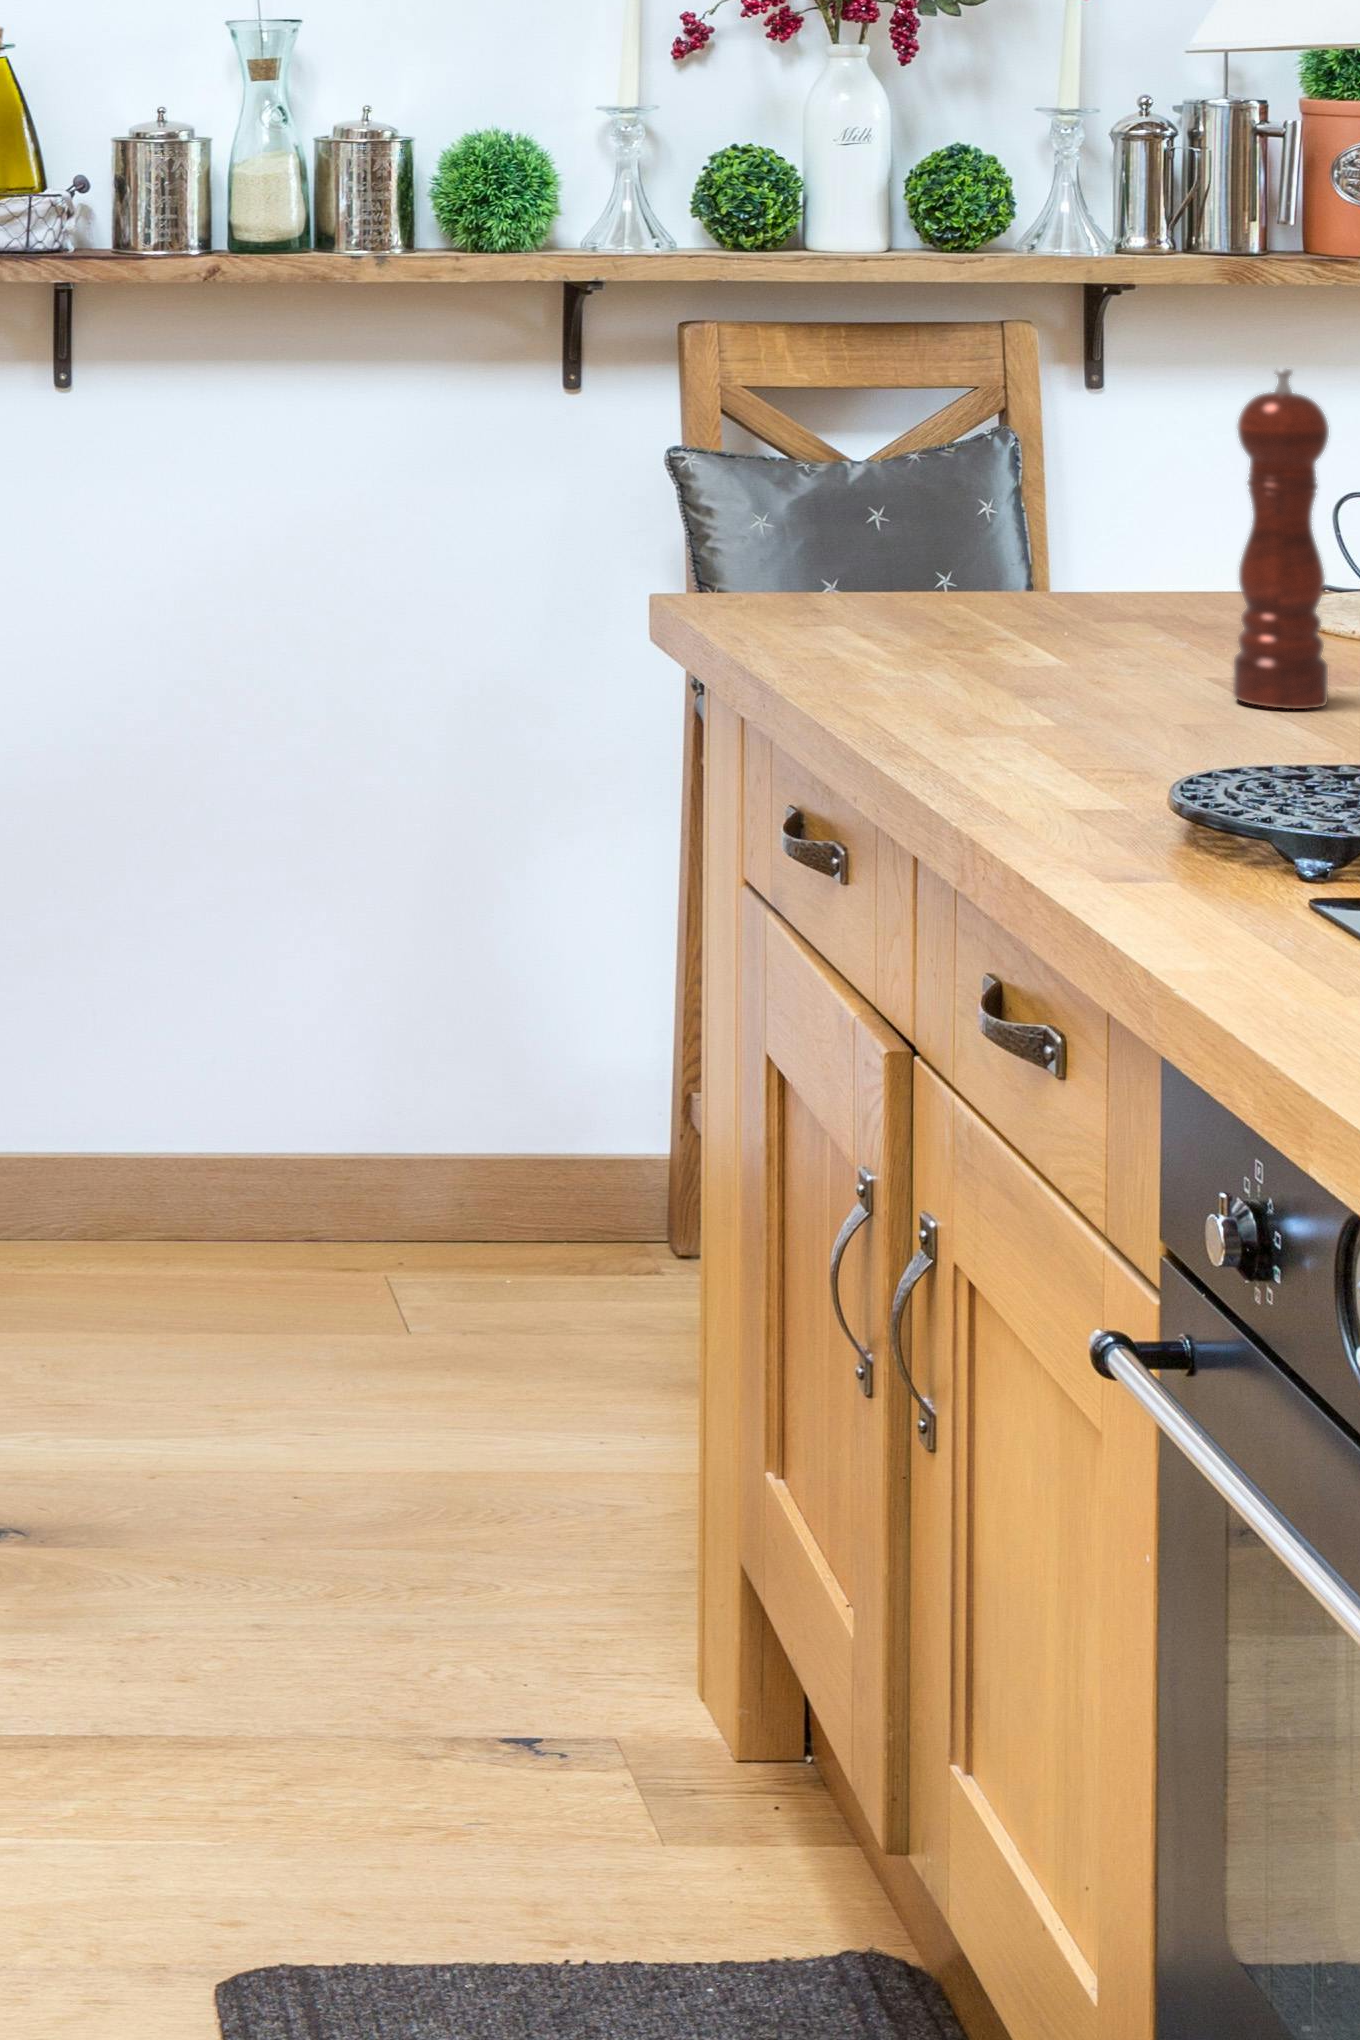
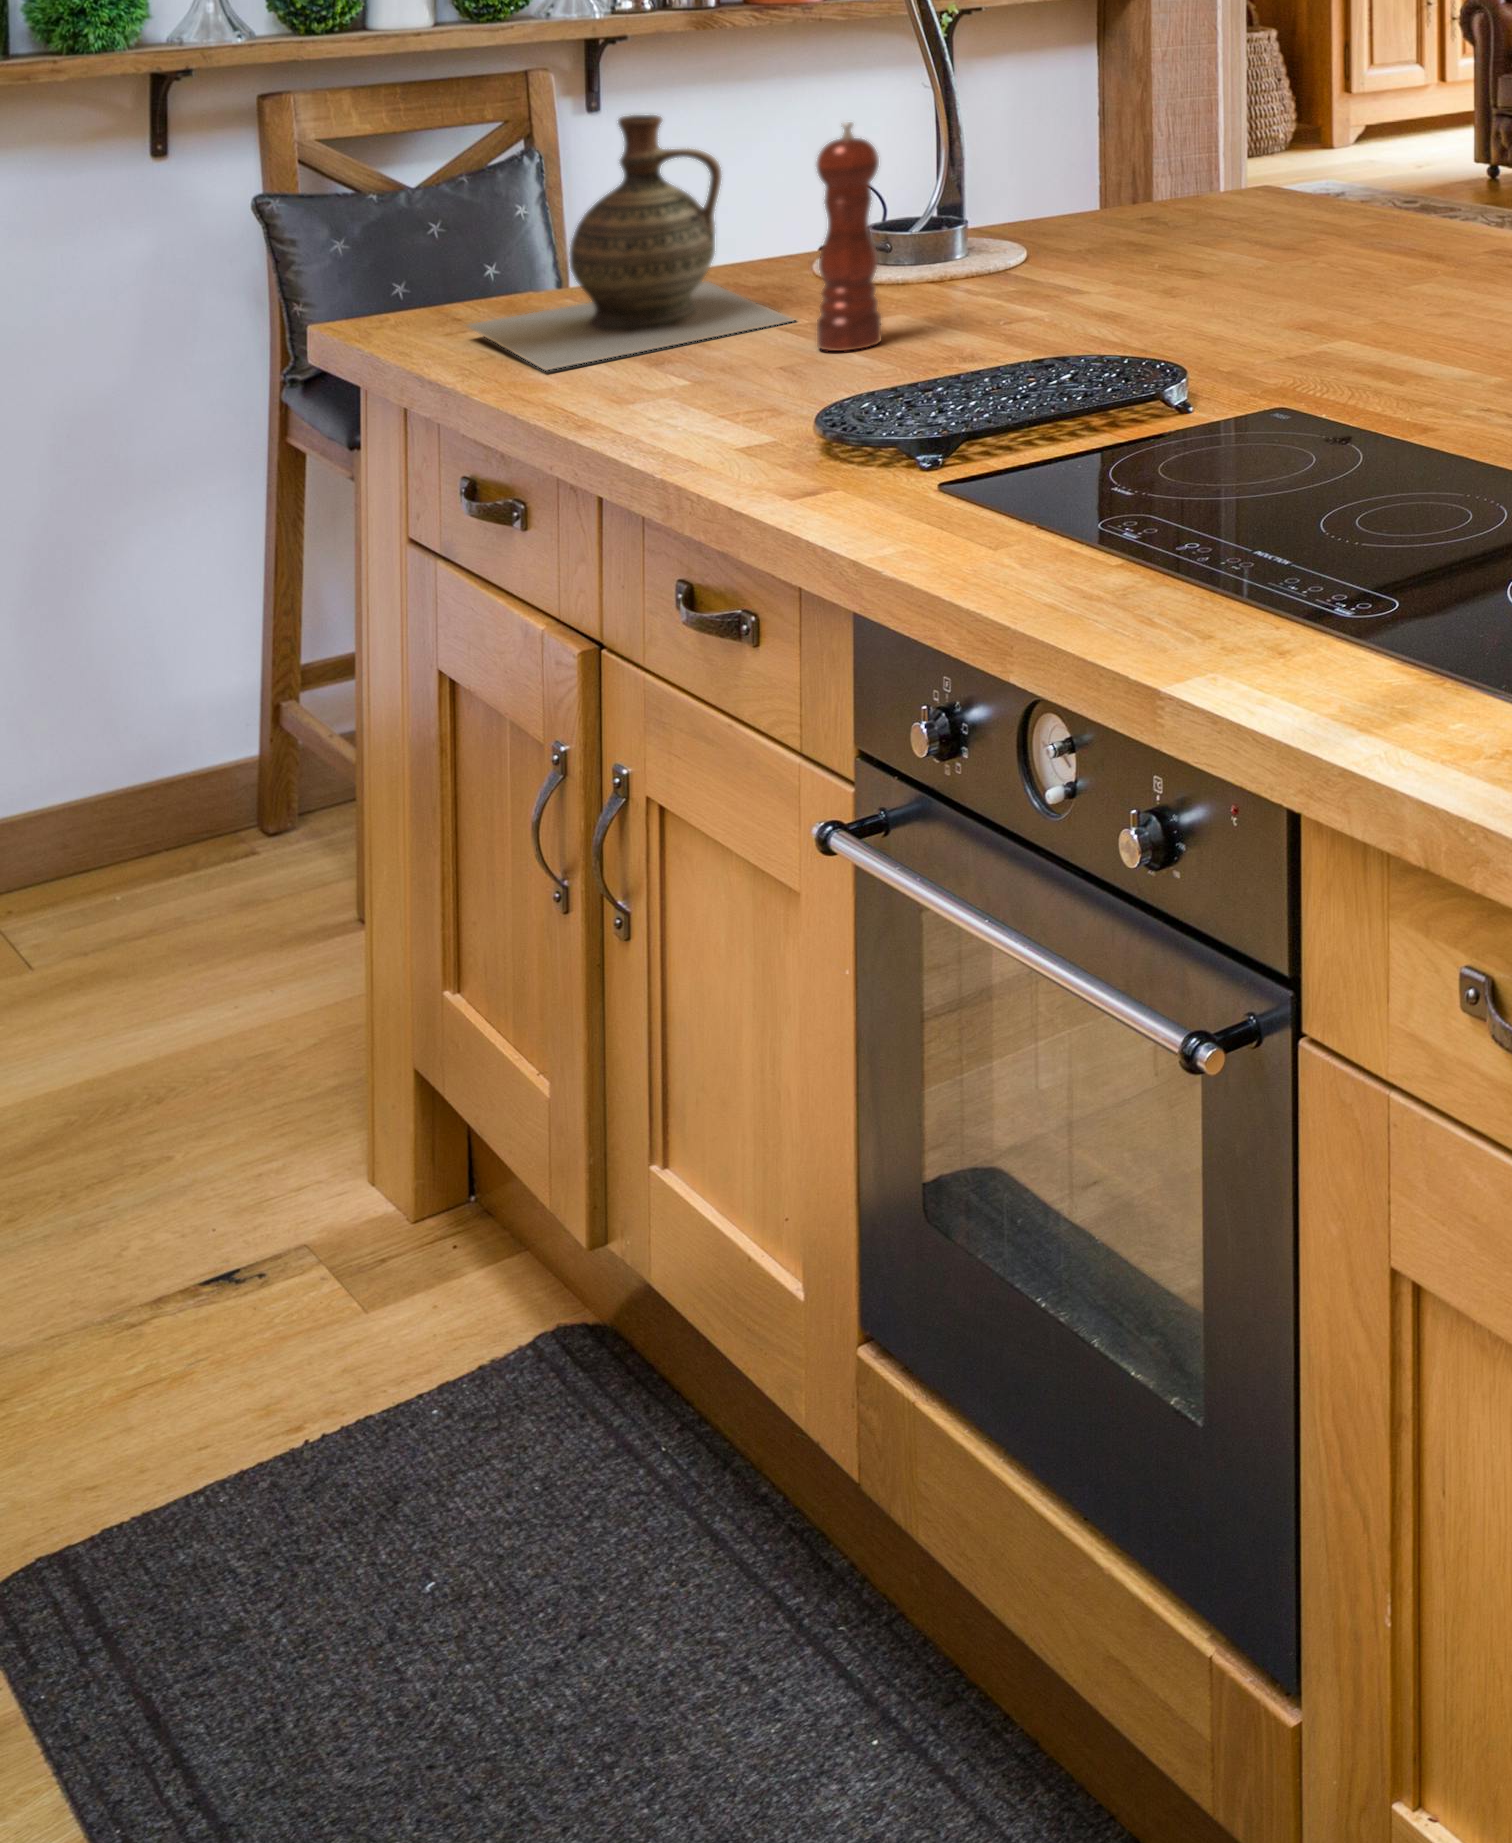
ceramic jug: none [813,339,1226,664] -> present [468,115,793,370]

